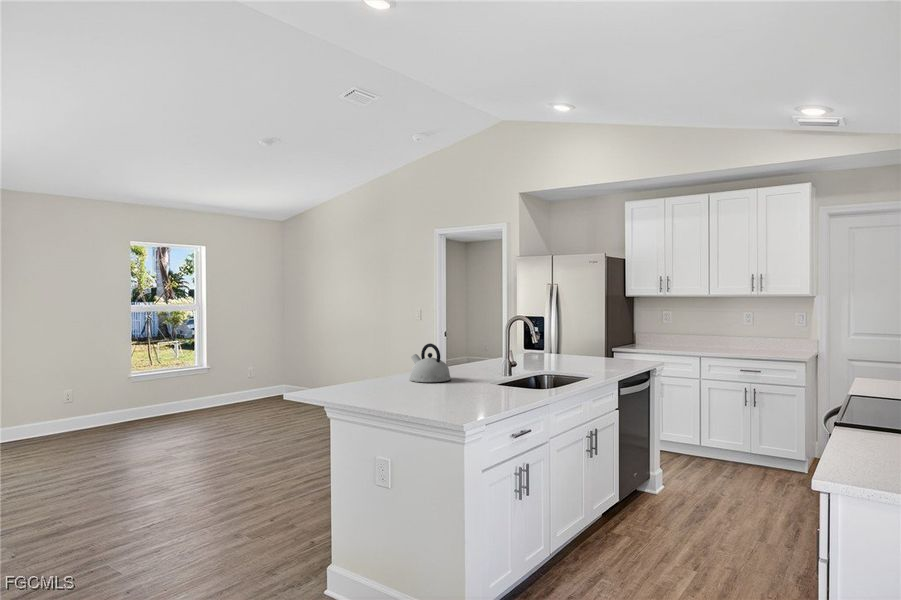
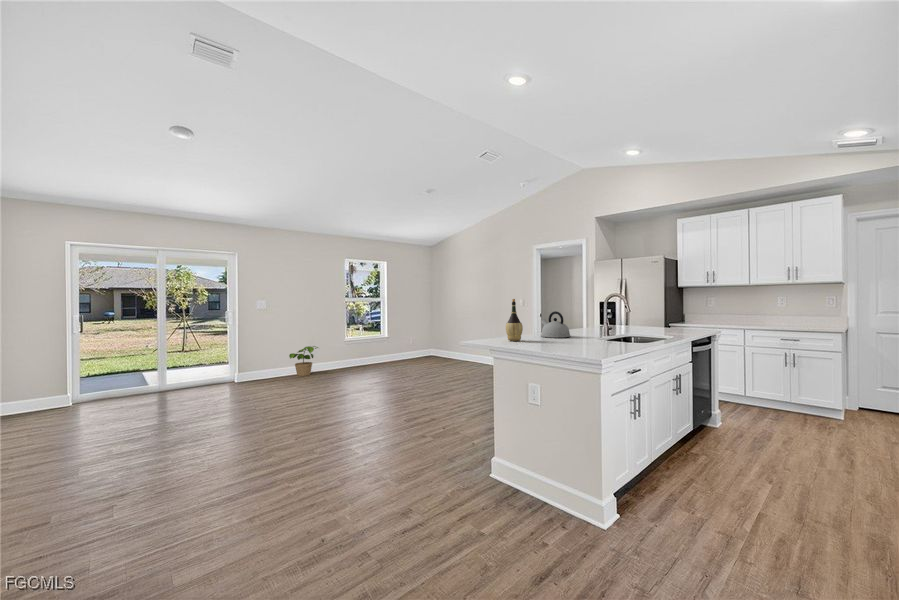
wine bottle: none [350,329,375,391] -> present [506,299,523,341]
potted plant: none [29,387,85,437] -> present [289,346,318,376]

